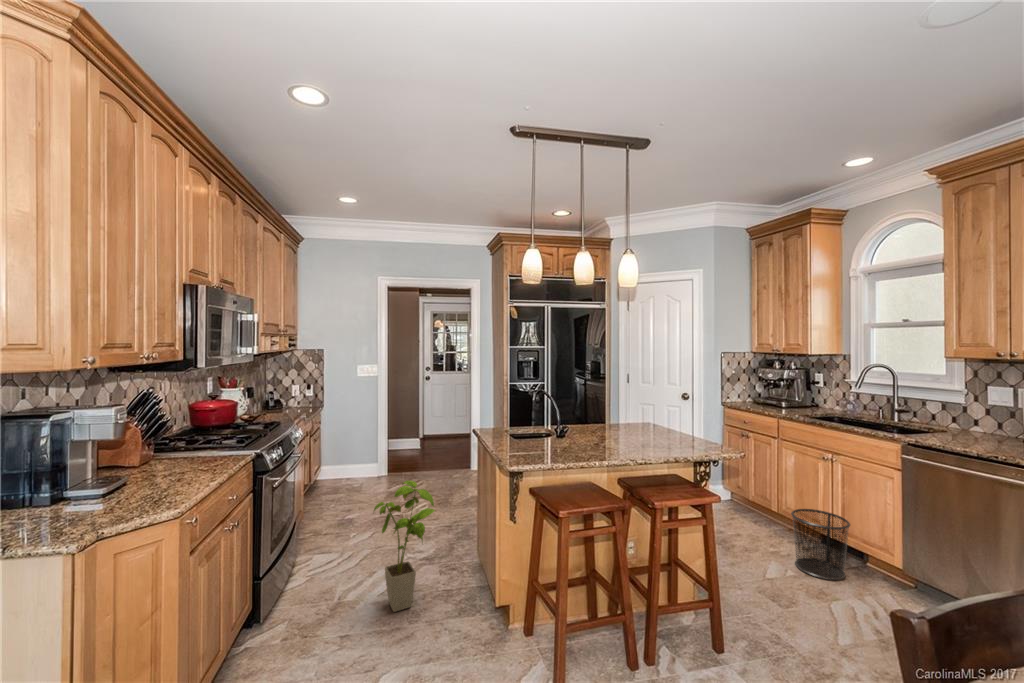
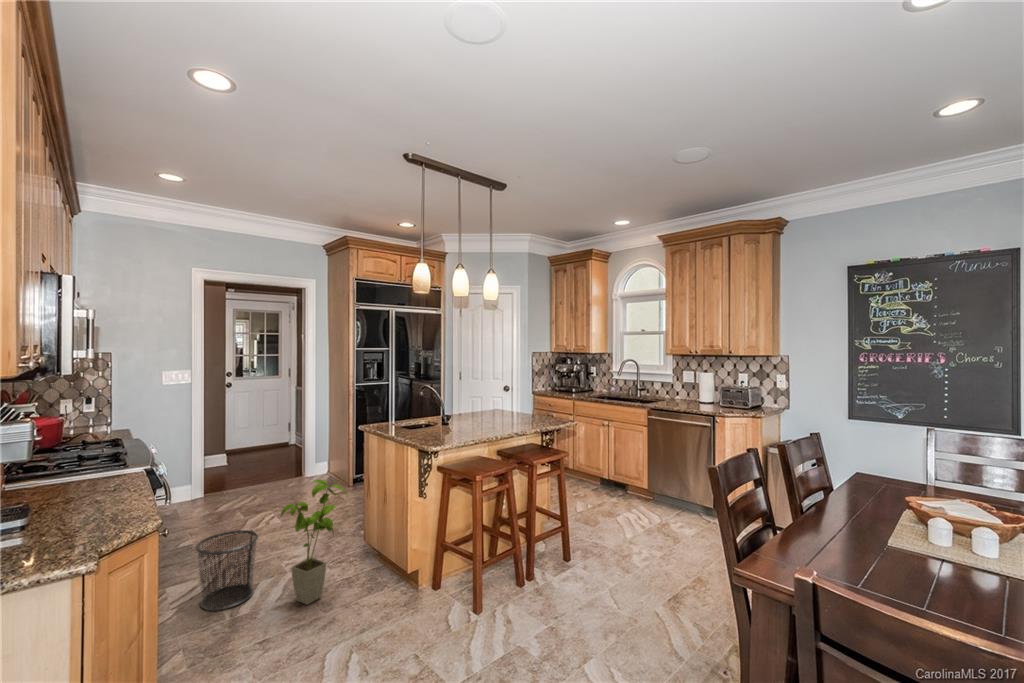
waste bin: present [791,509,850,580] -> present [196,530,258,610]

